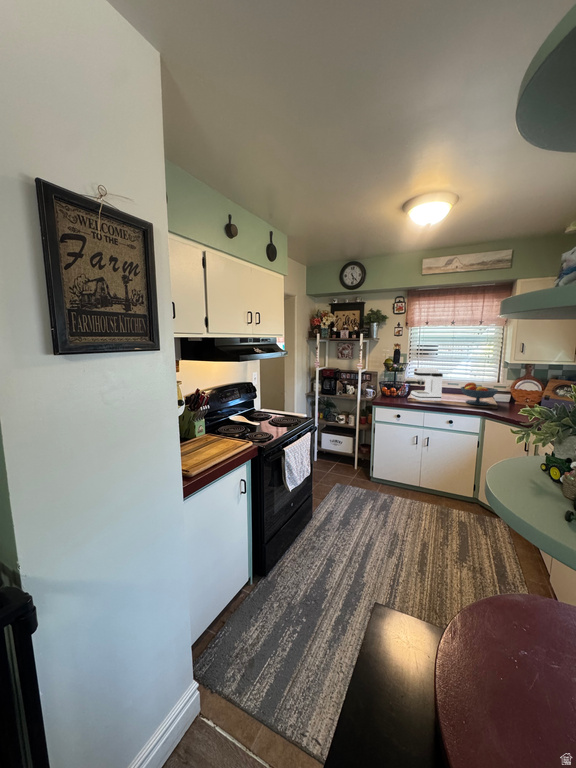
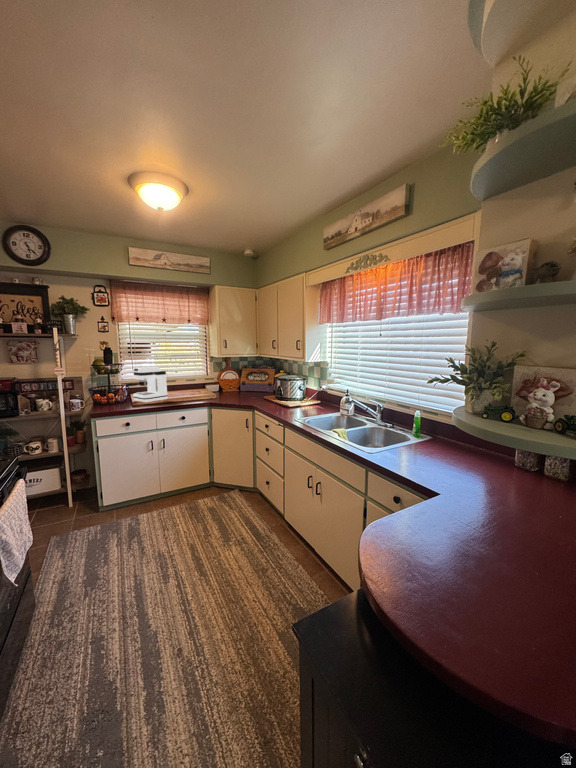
fruit bowl: present [461,383,498,405] -> none [182,377,213,397]

